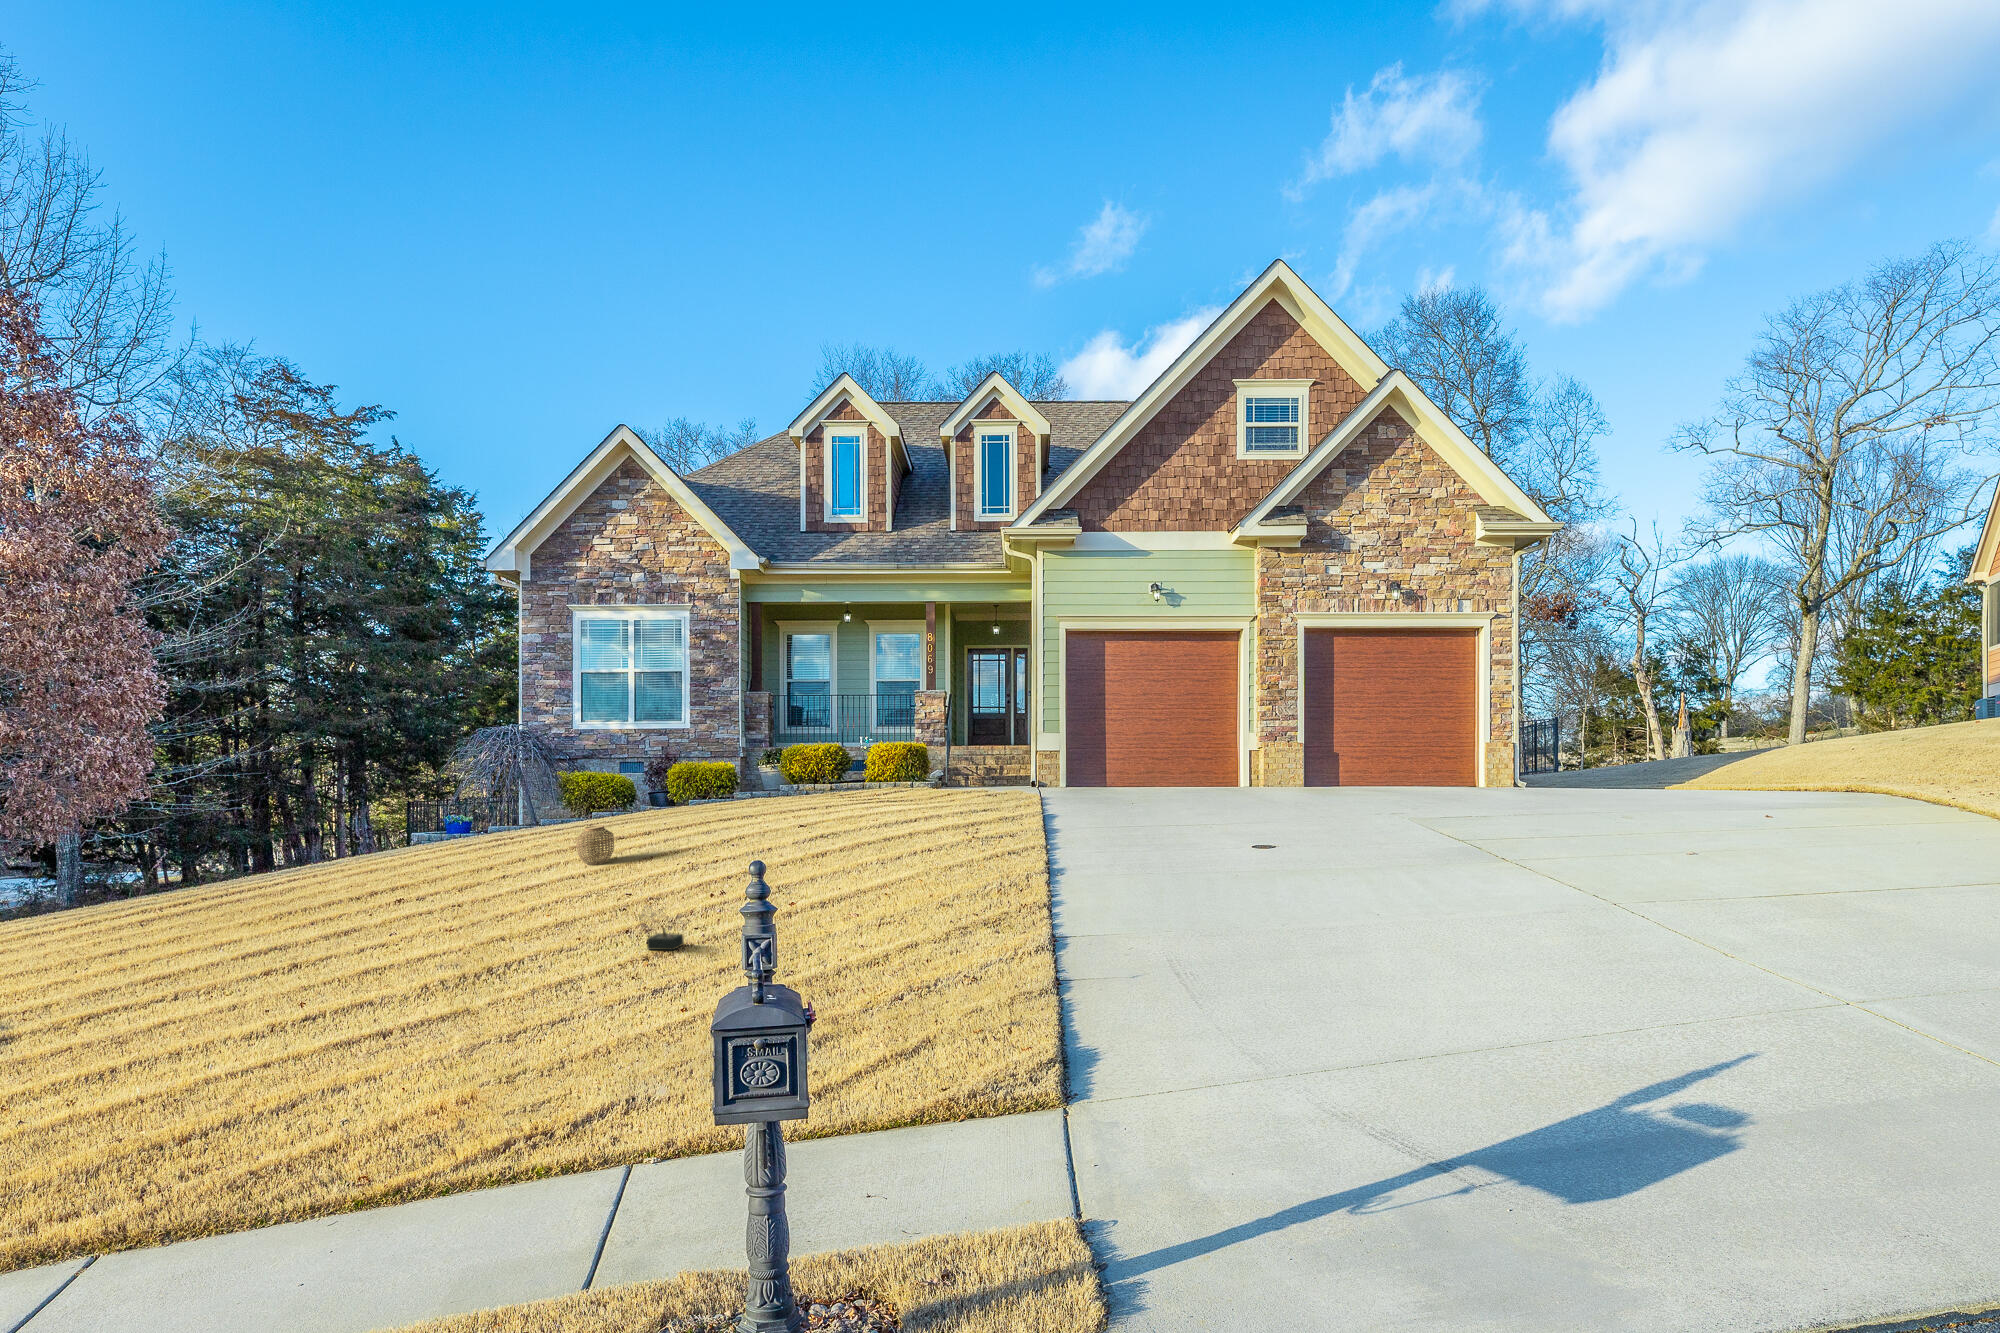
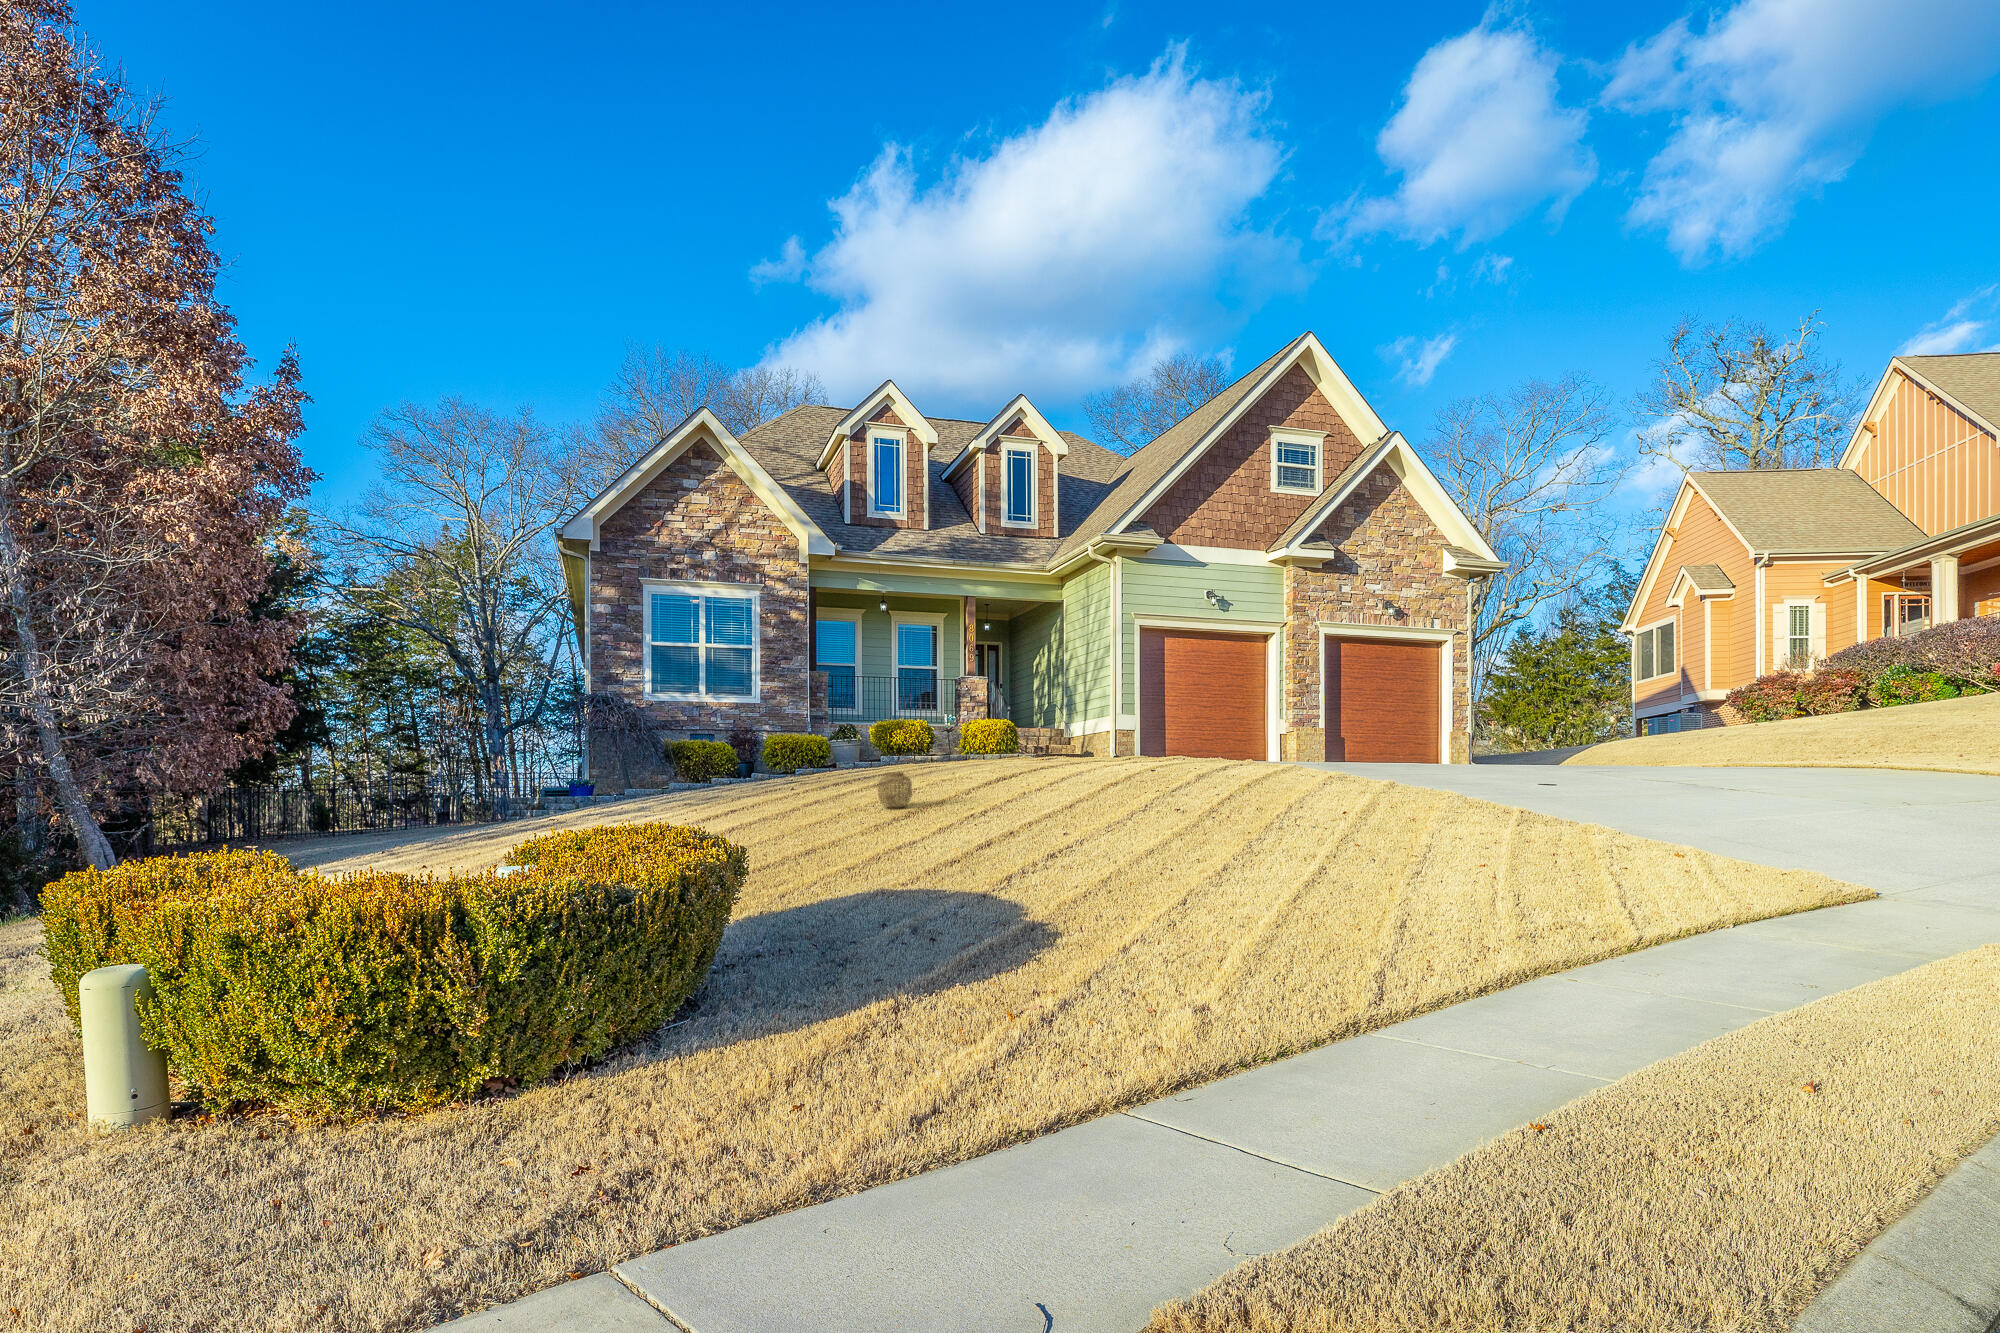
decorative plant: present [640,905,684,950] -> none [1160,802,1206,841]

